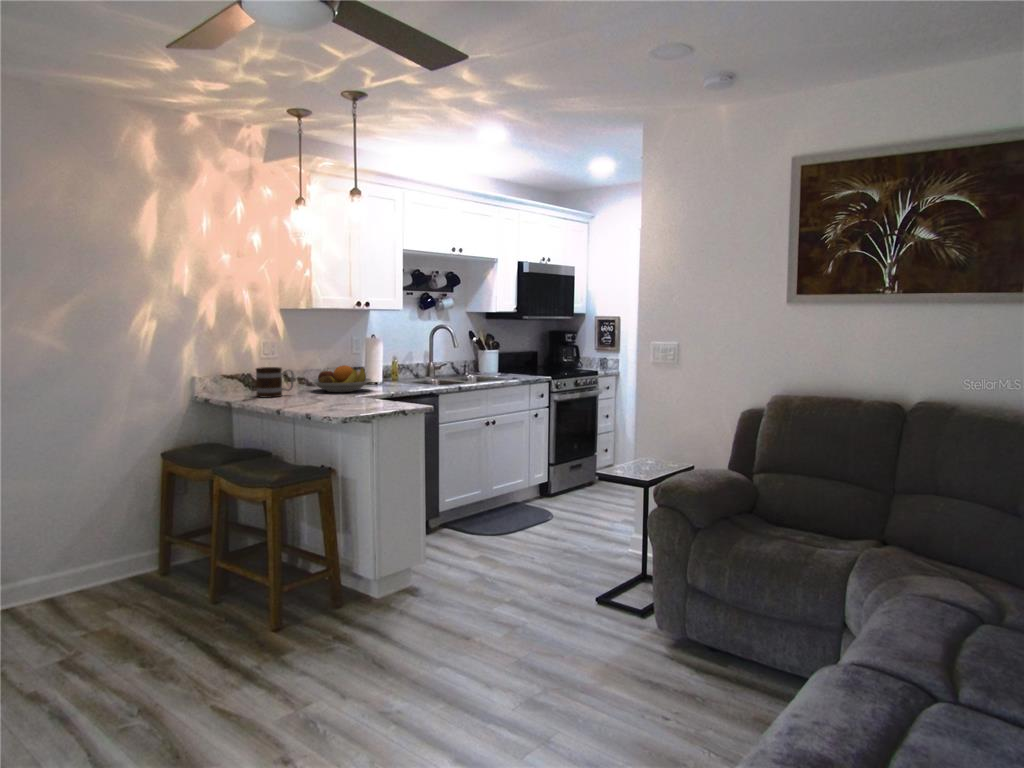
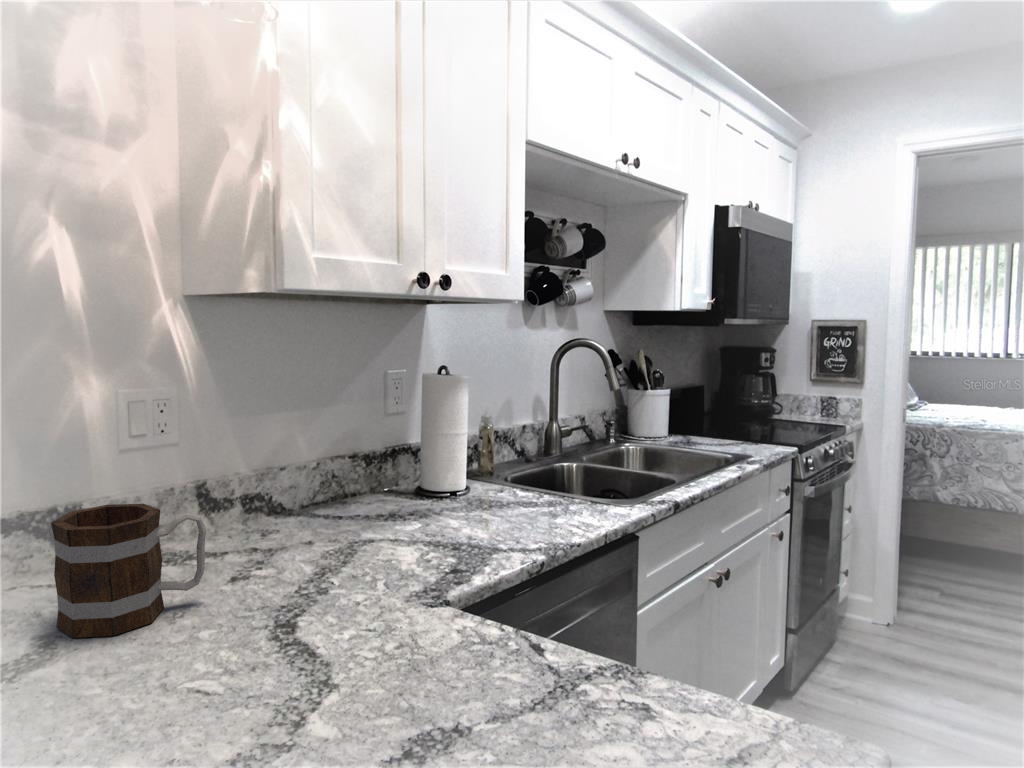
fruit bowl: present [310,365,372,392] -> none [271,472,461,564]

